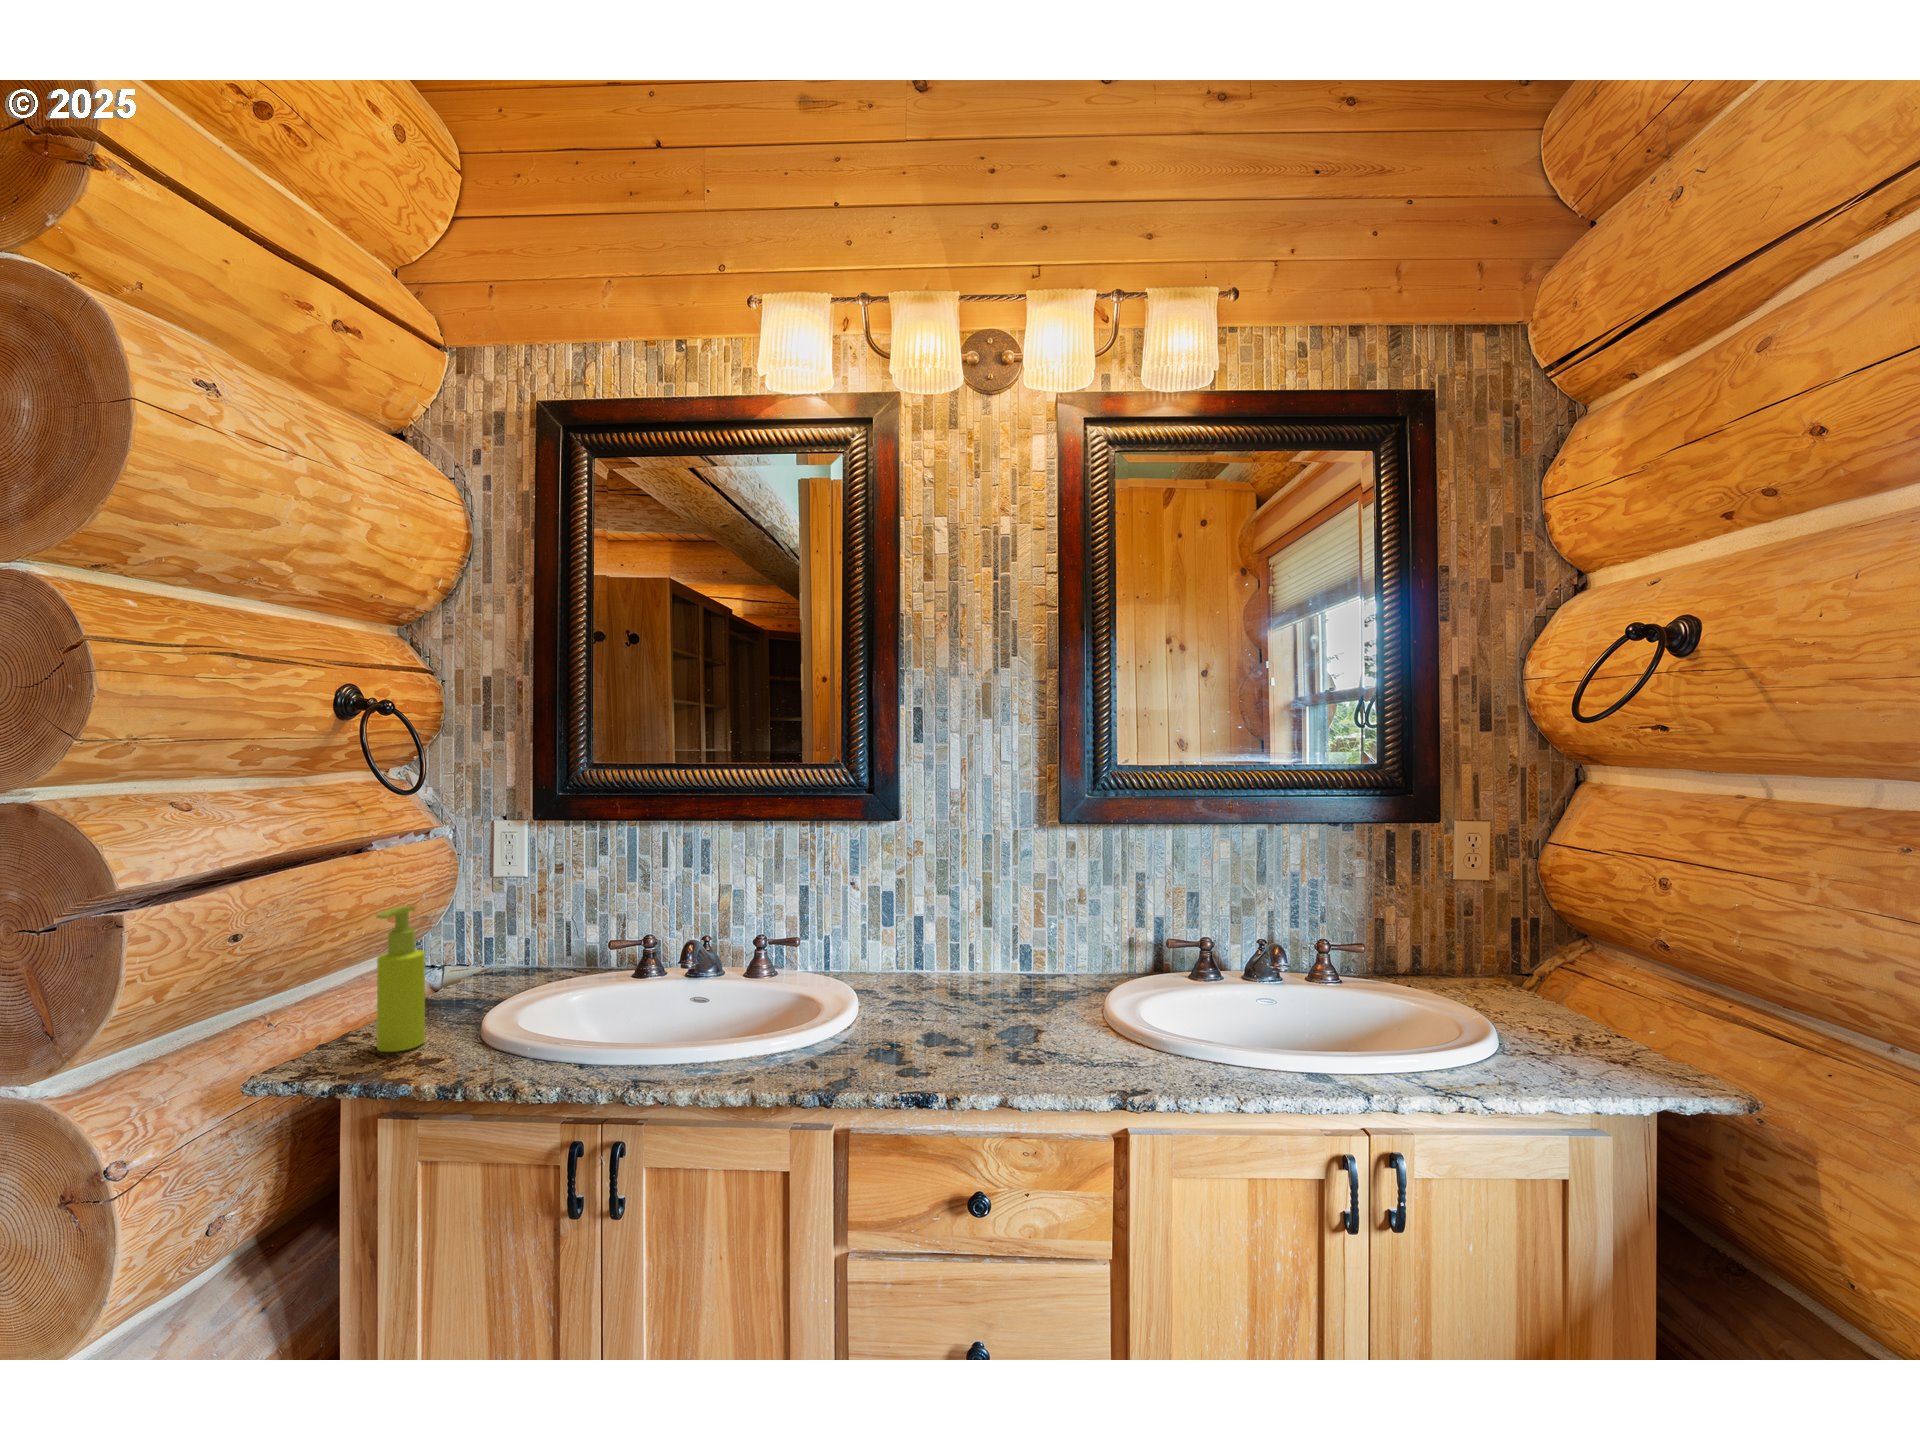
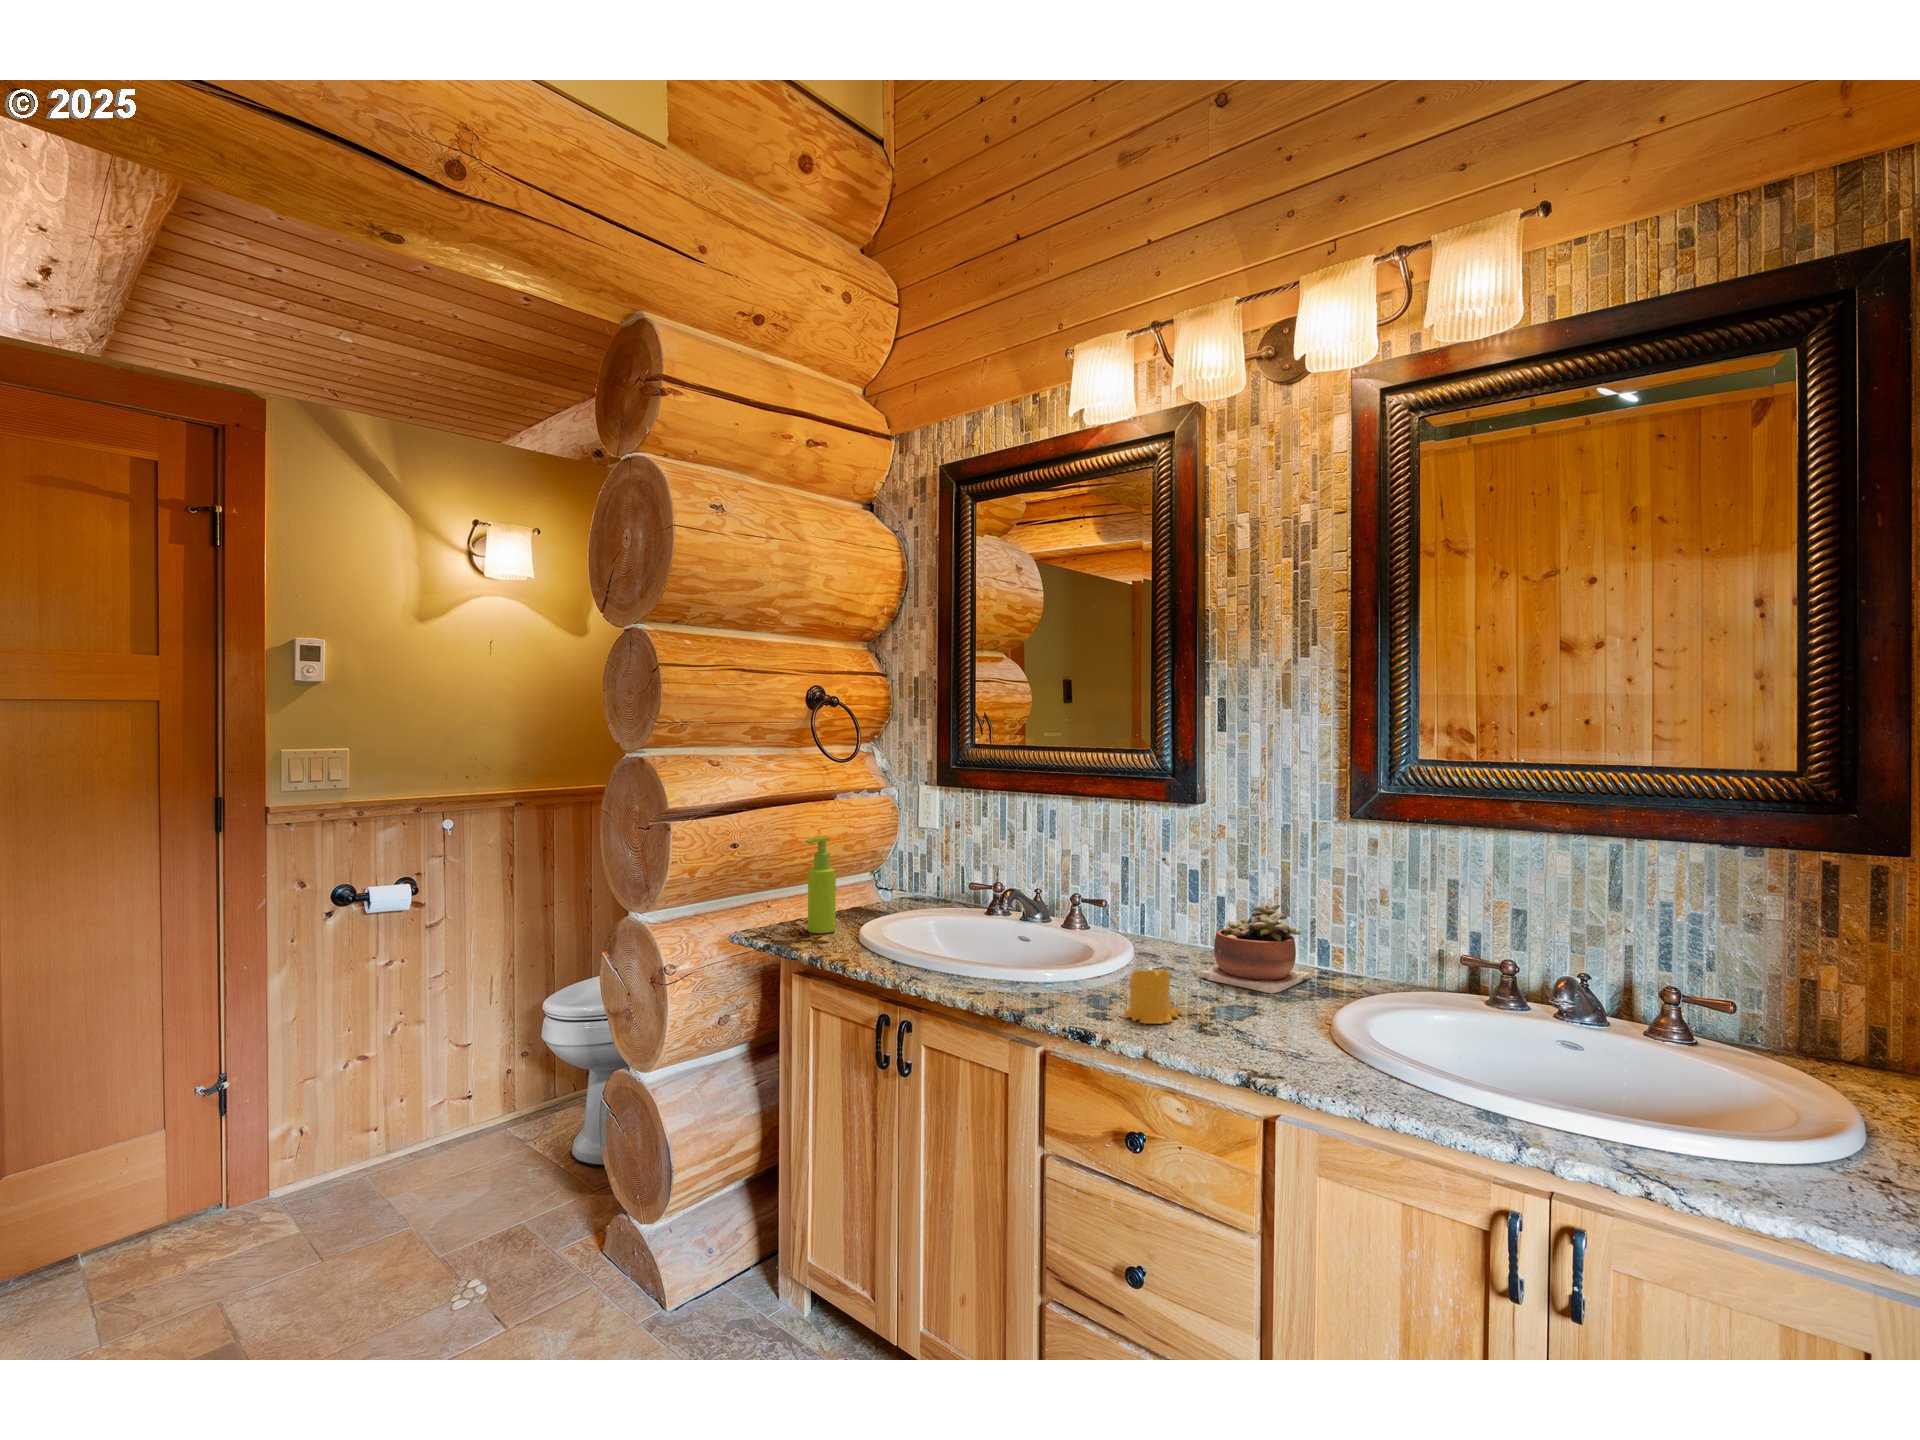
succulent plant: none [937,916,1026,1009] -> present [1198,905,1312,994]
candle: none [931,1004,992,1077] -> present [1124,968,1183,1024]

